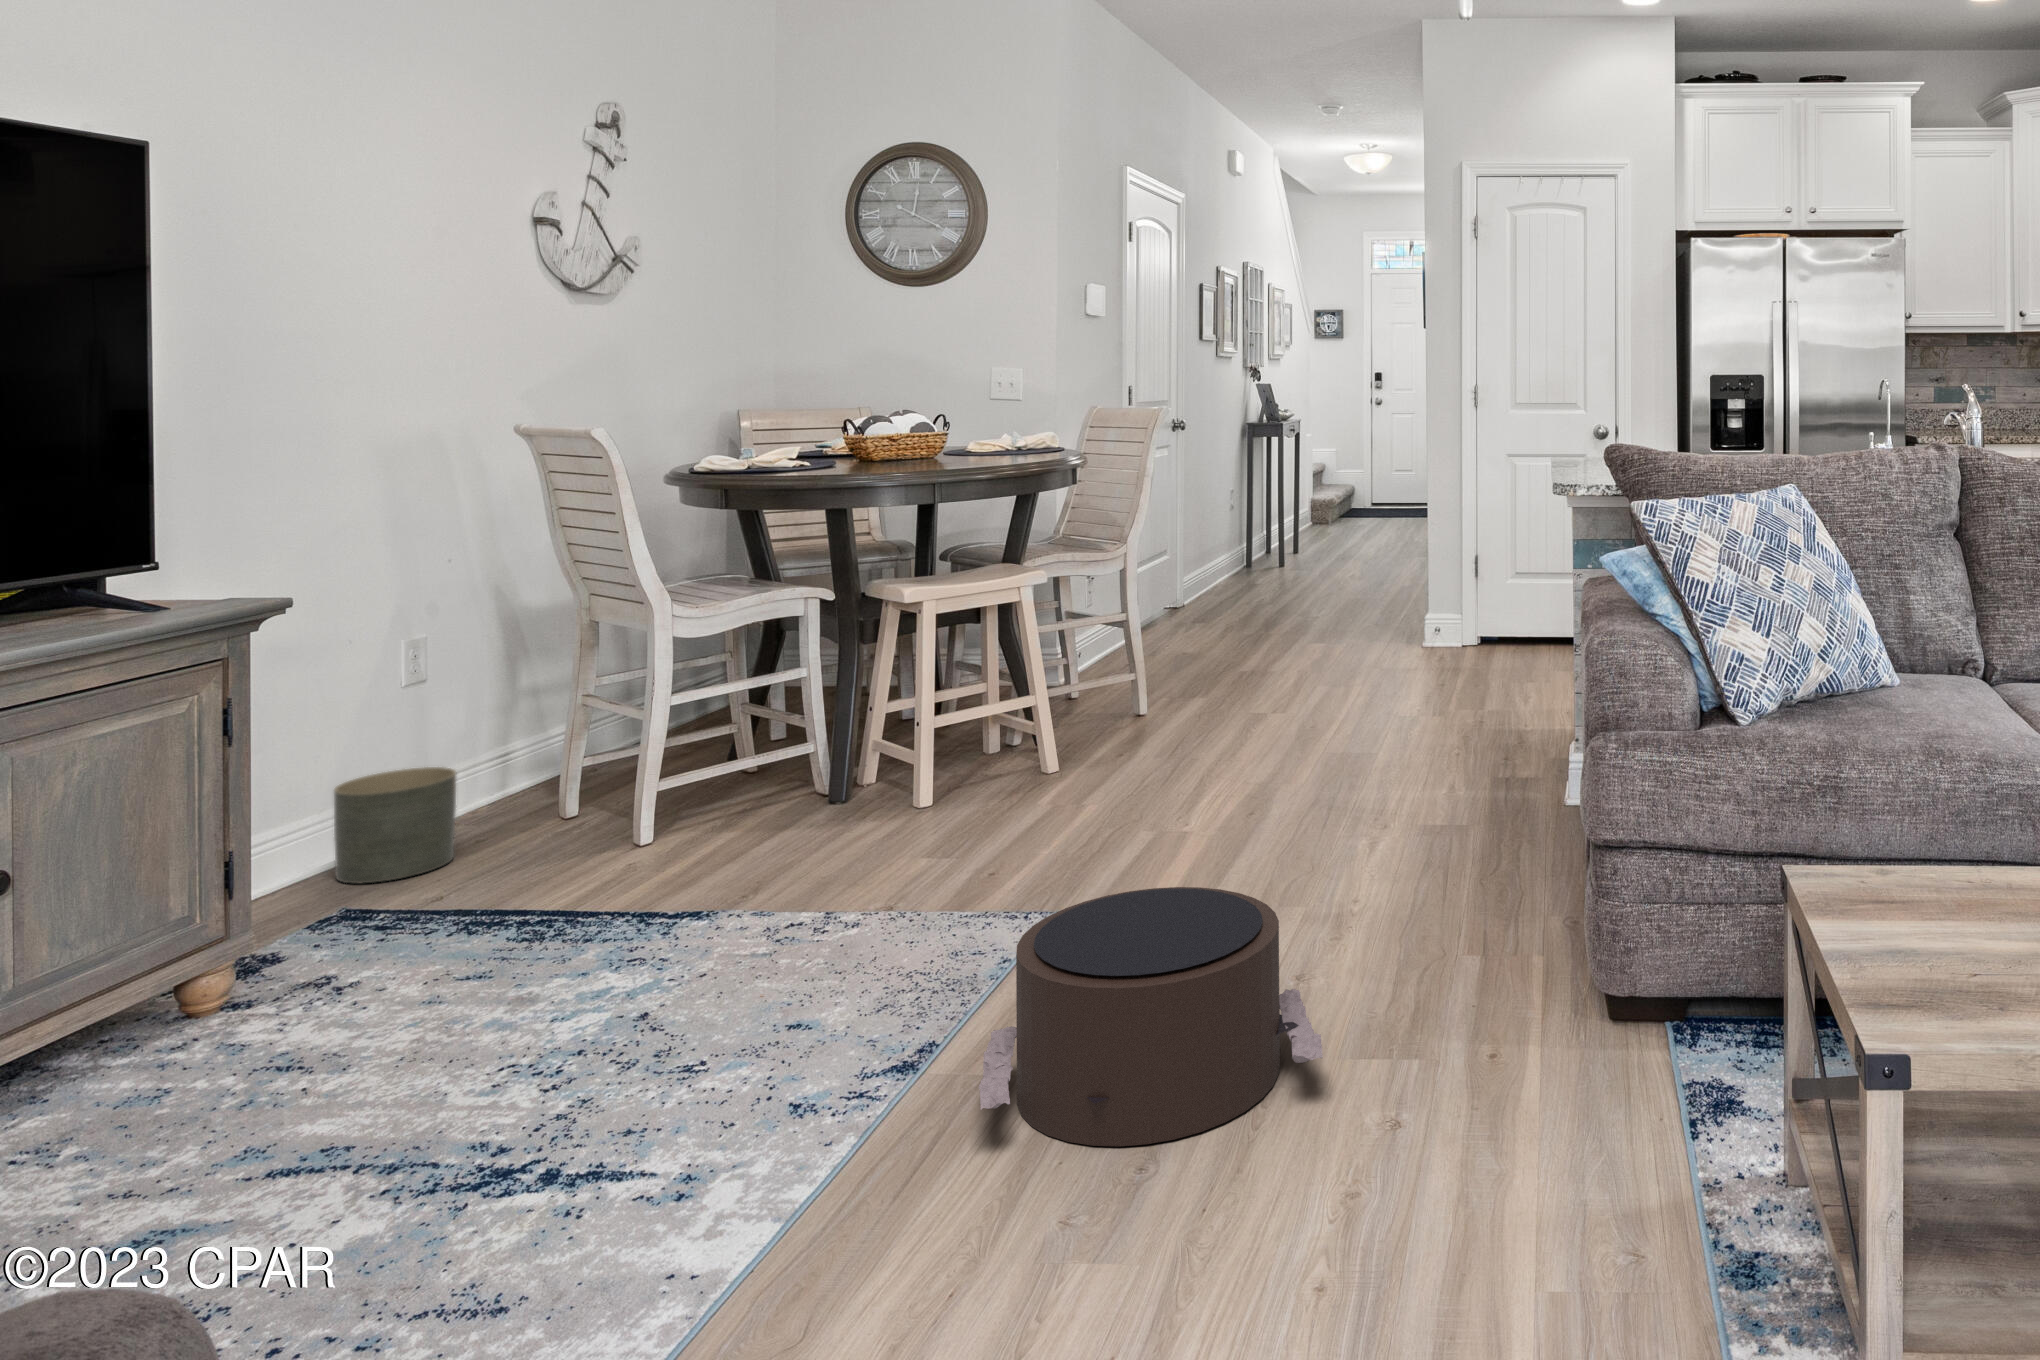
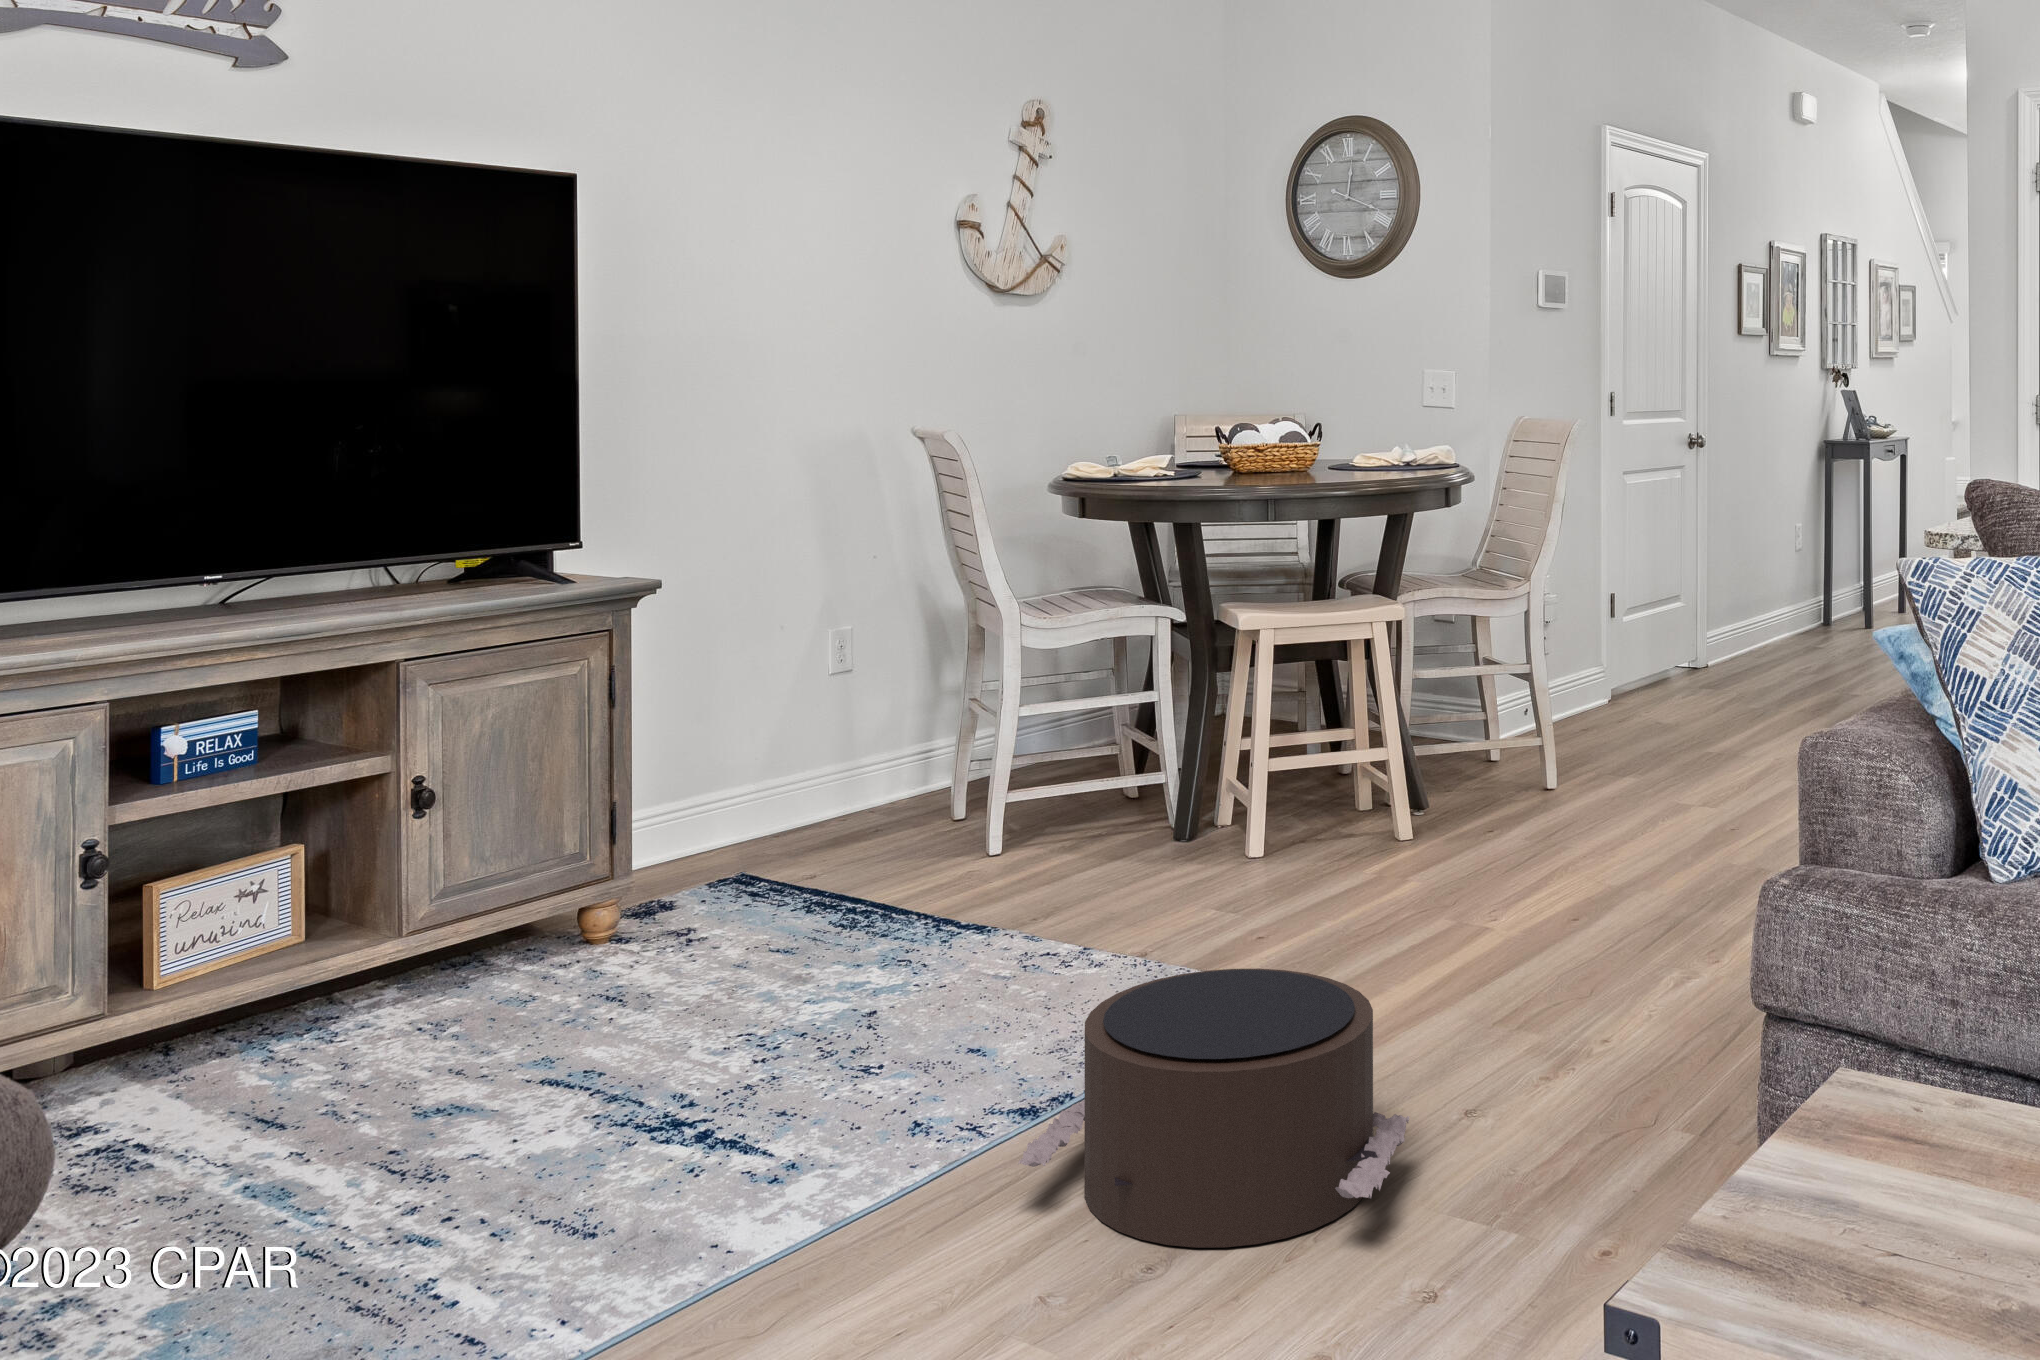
planter: present [334,767,456,883] -> none [762,749,857,850]

